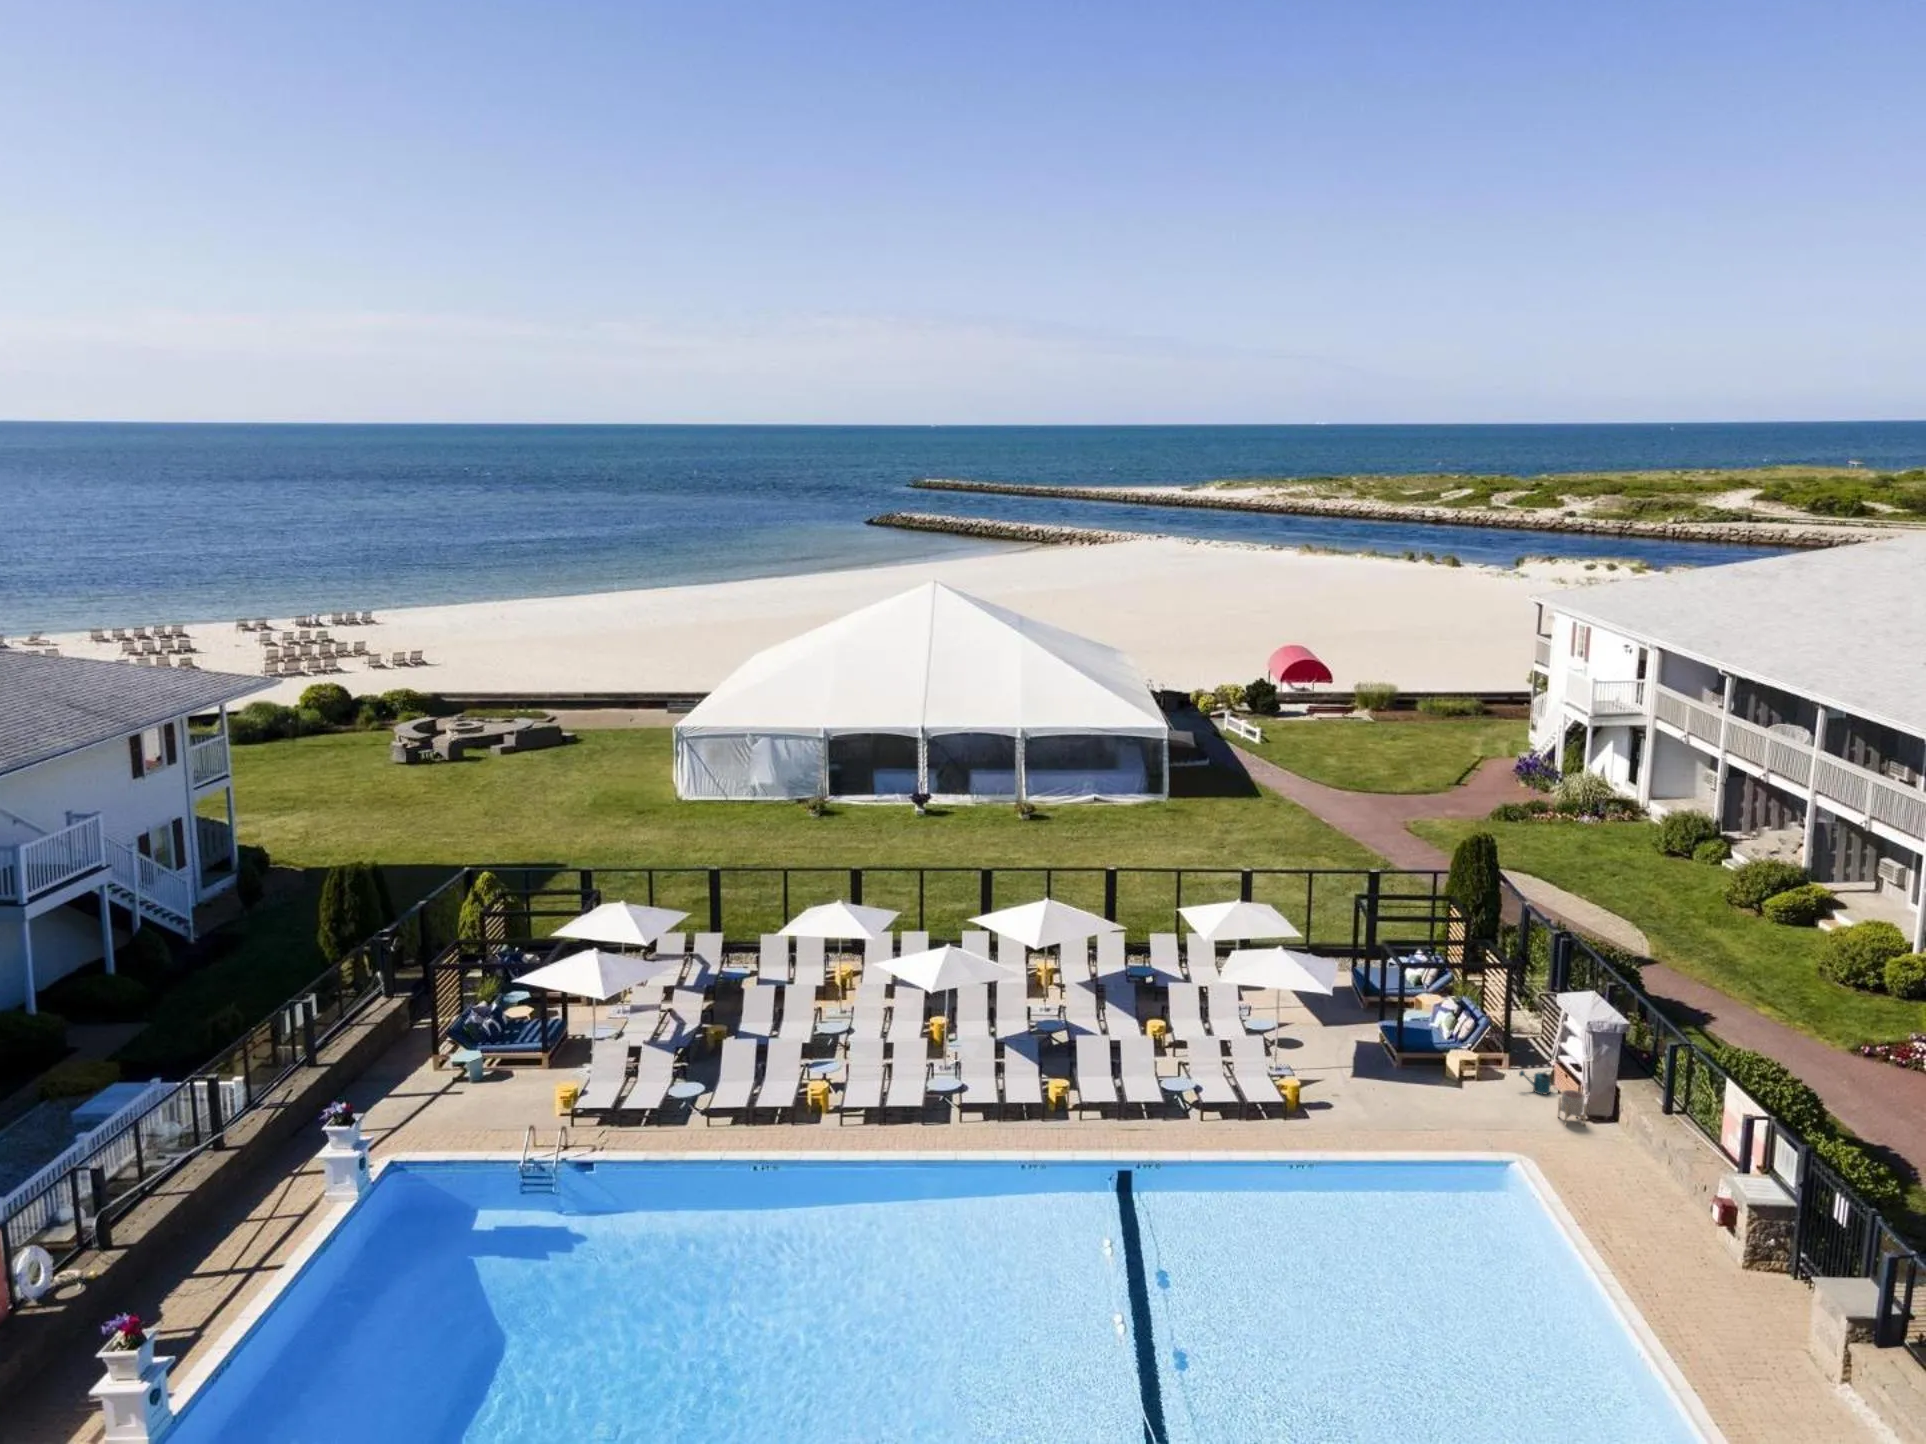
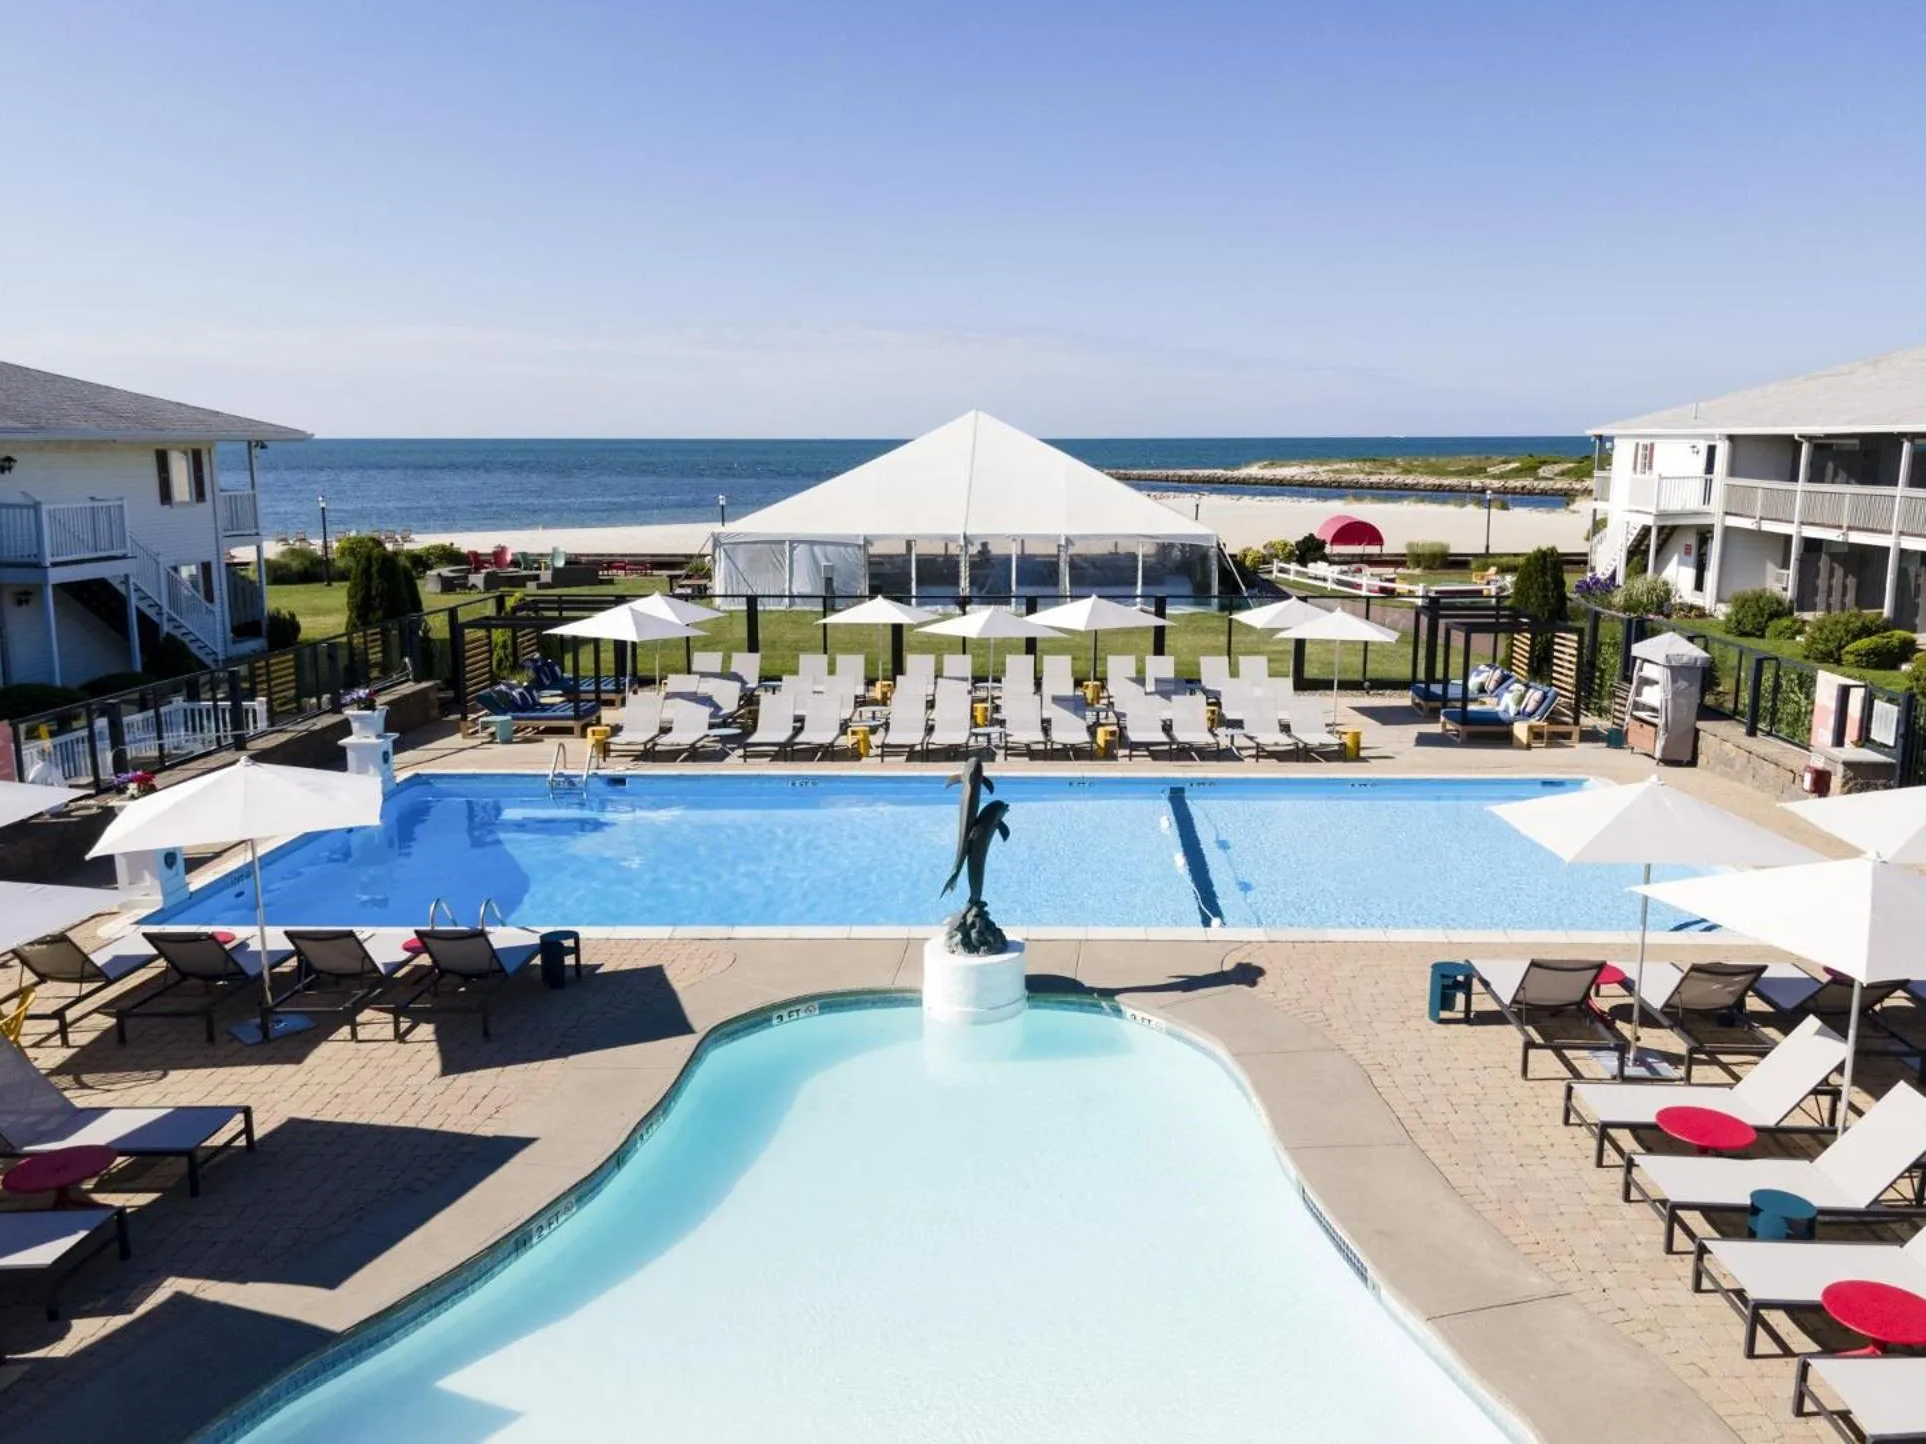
planter: present [1558,1090,1587,1125] -> none [1633,729,1665,764]

